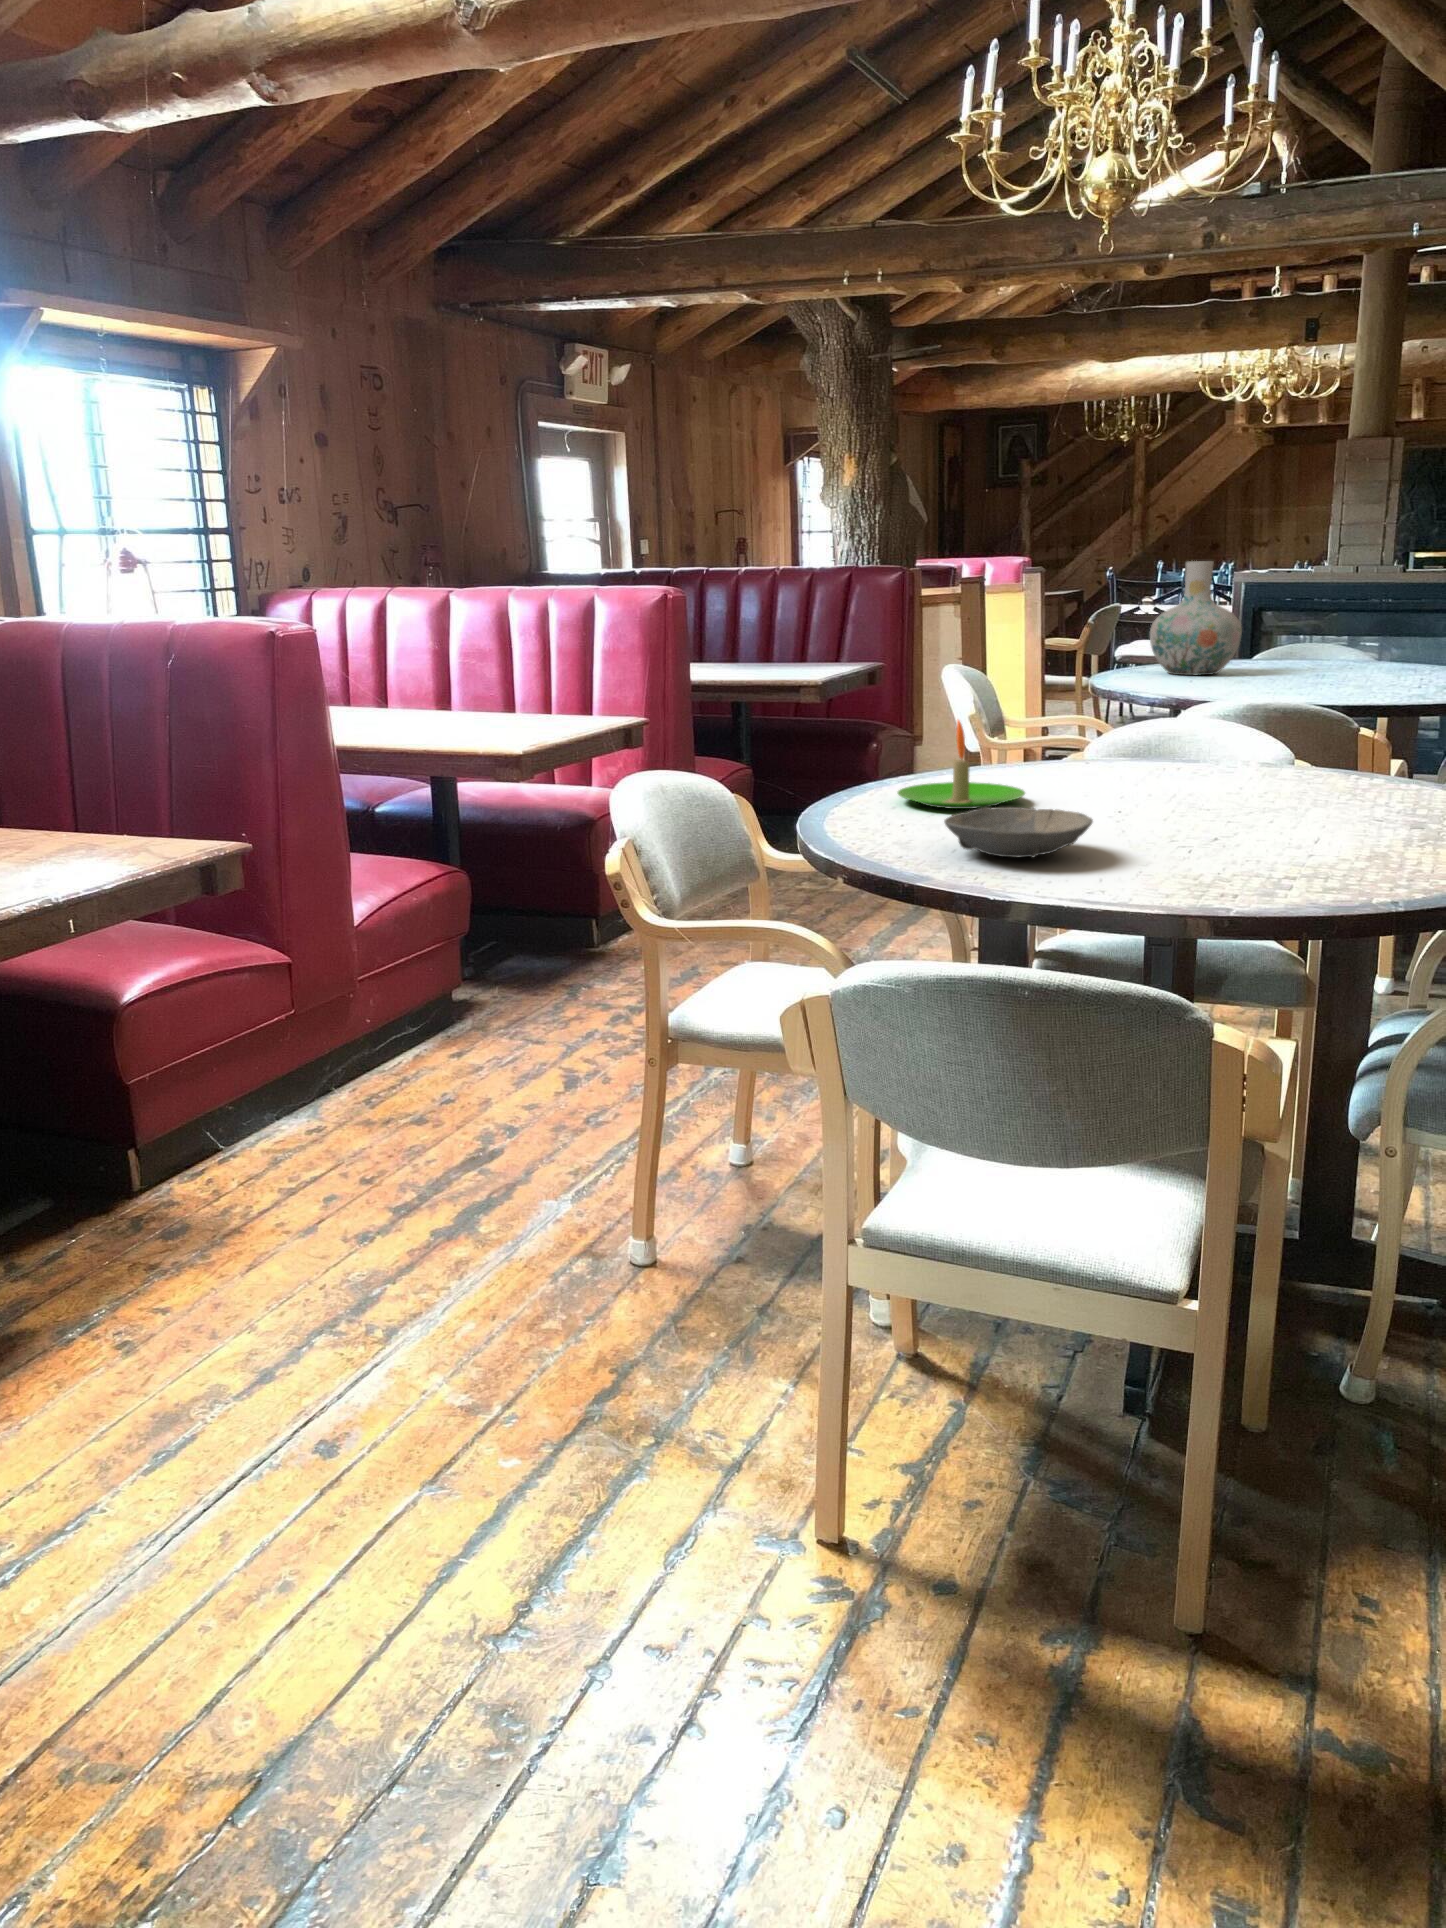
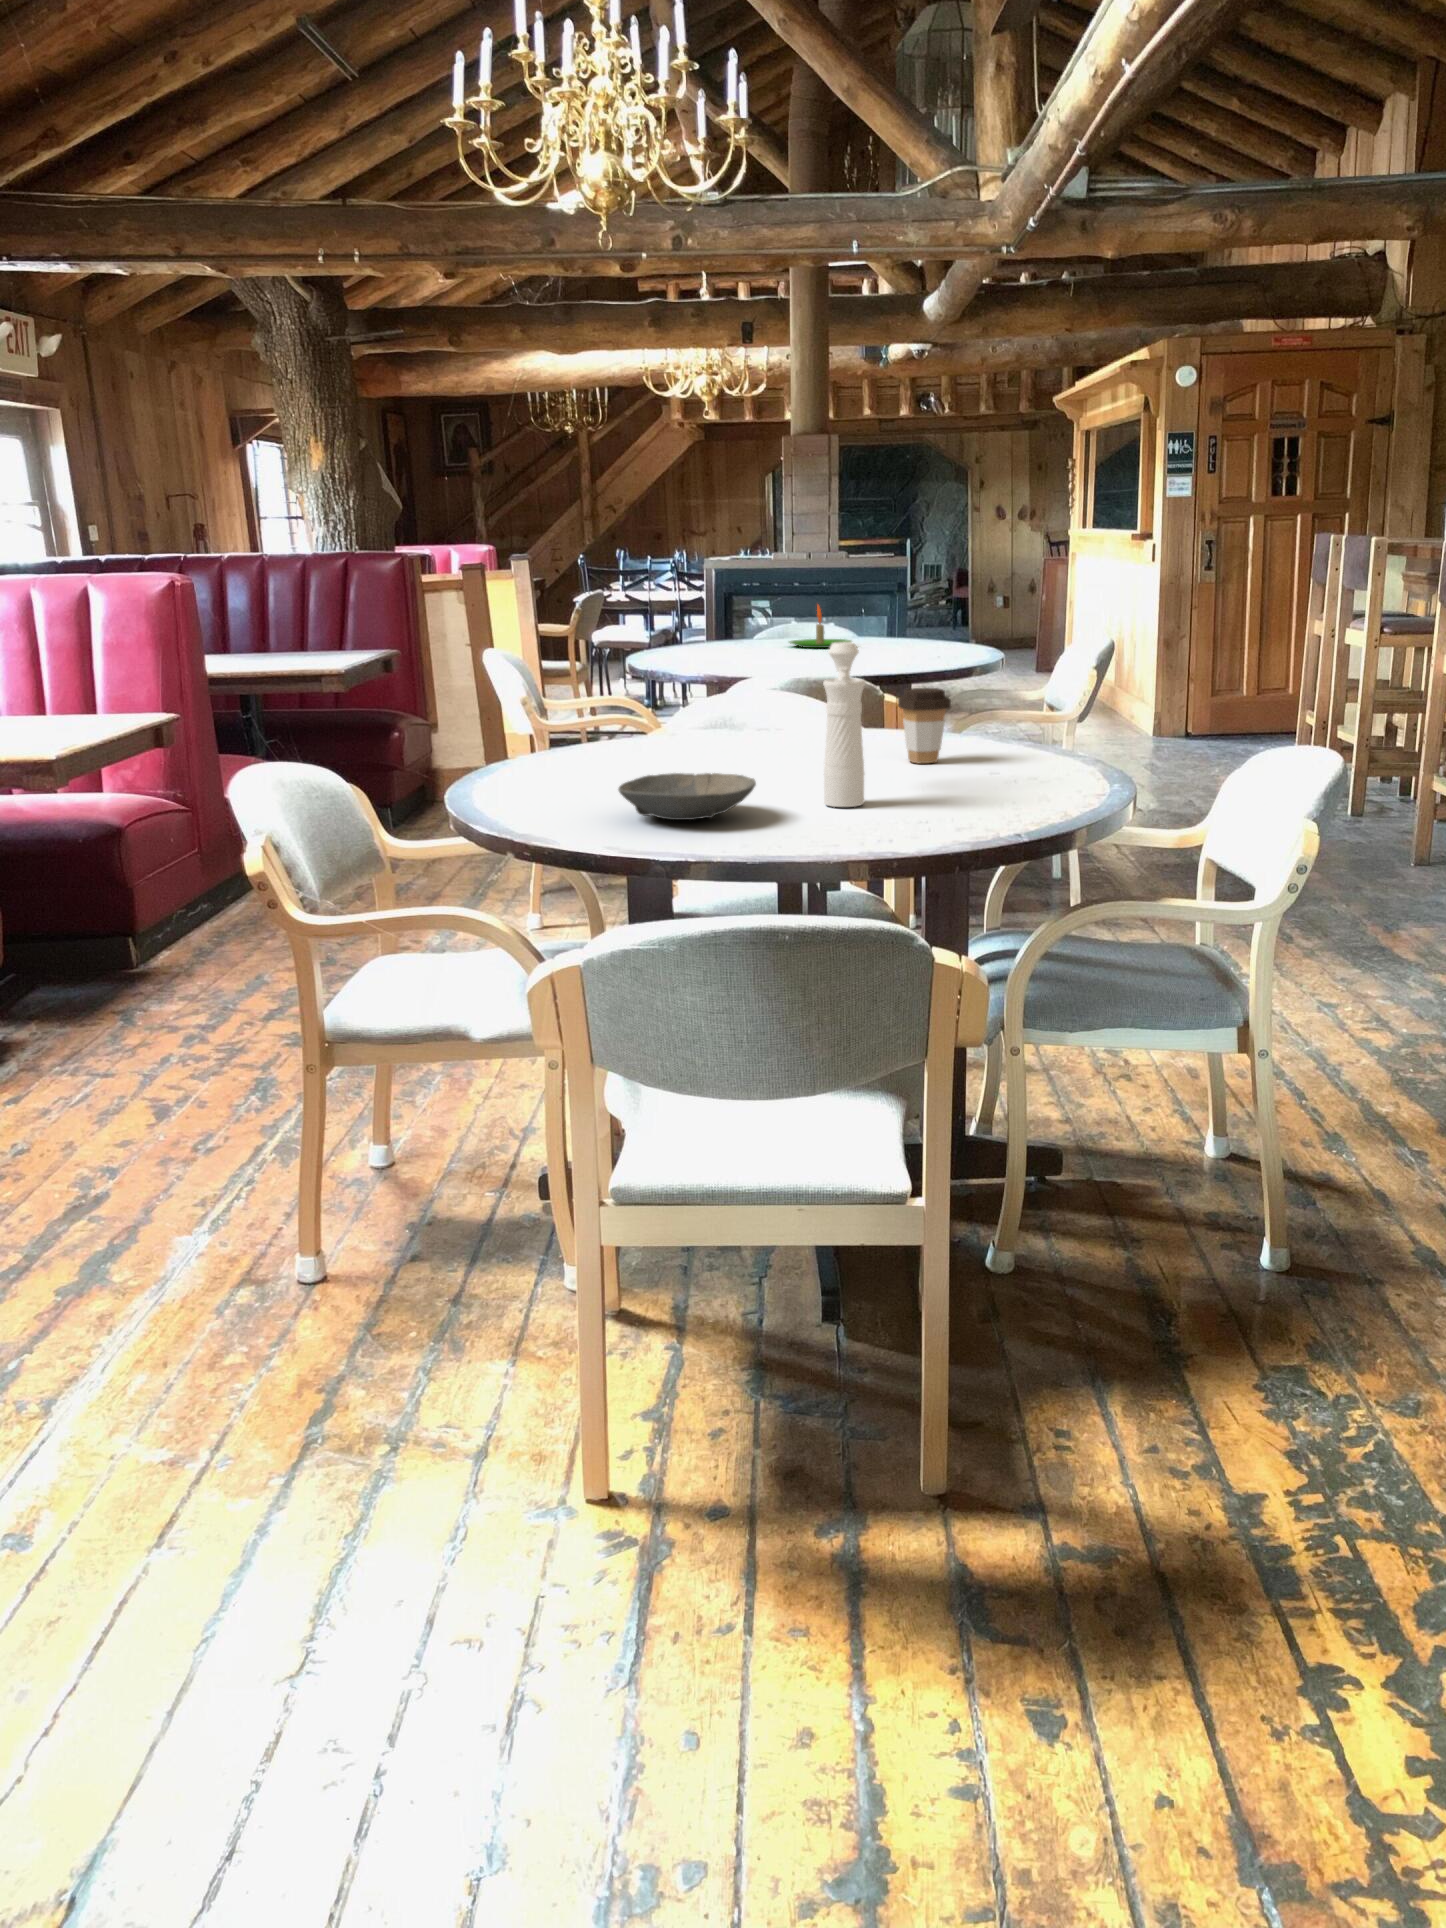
vase: present [1150,561,1242,675] -> none [681,546,762,653]
pepper mill: none [1176,674,1241,856] -> present [823,642,865,807]
candle: present [898,720,1025,809] -> present [789,605,851,648]
coffee cup: none [1309,726,1371,812] -> present [898,688,951,763]

